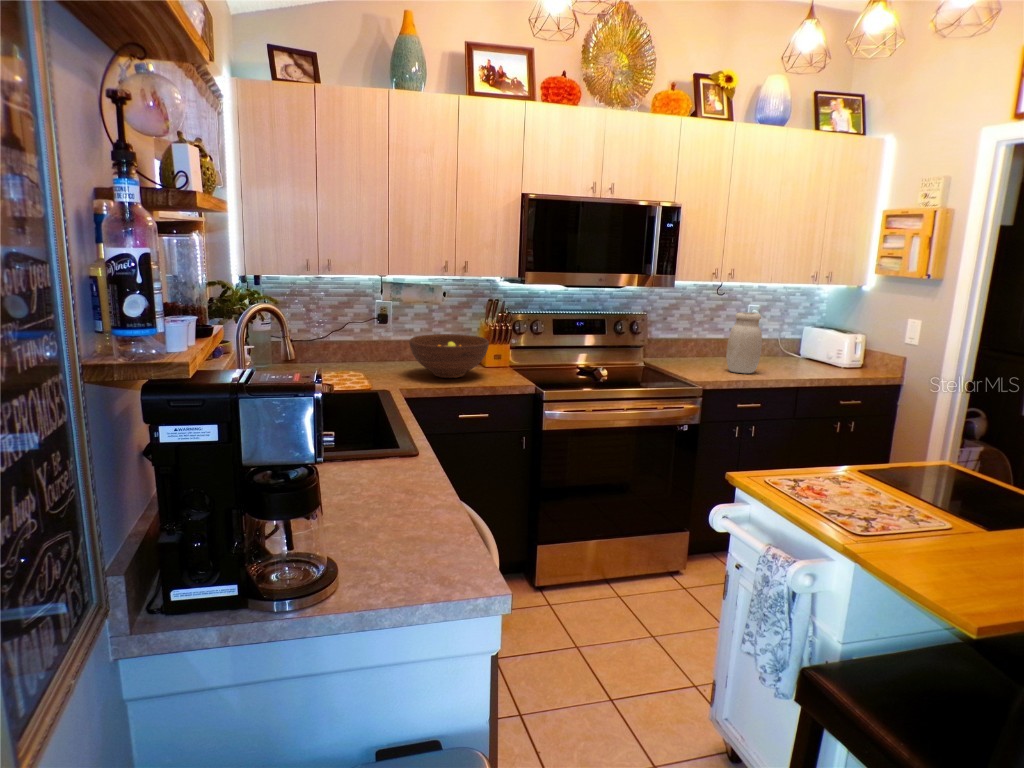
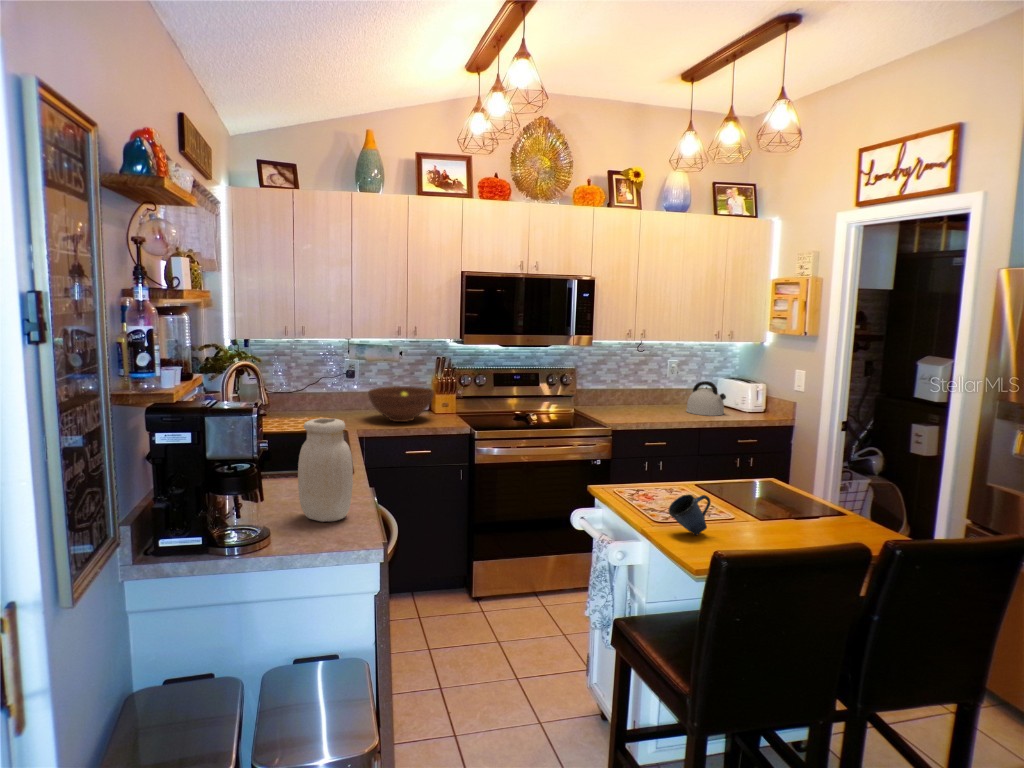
jar: present [726,312,762,373] -> present [298,418,353,522]
kettle: none [772,331,824,372] -> present [686,381,726,416]
mug: none [907,506,974,567] -> present [669,495,711,535]

